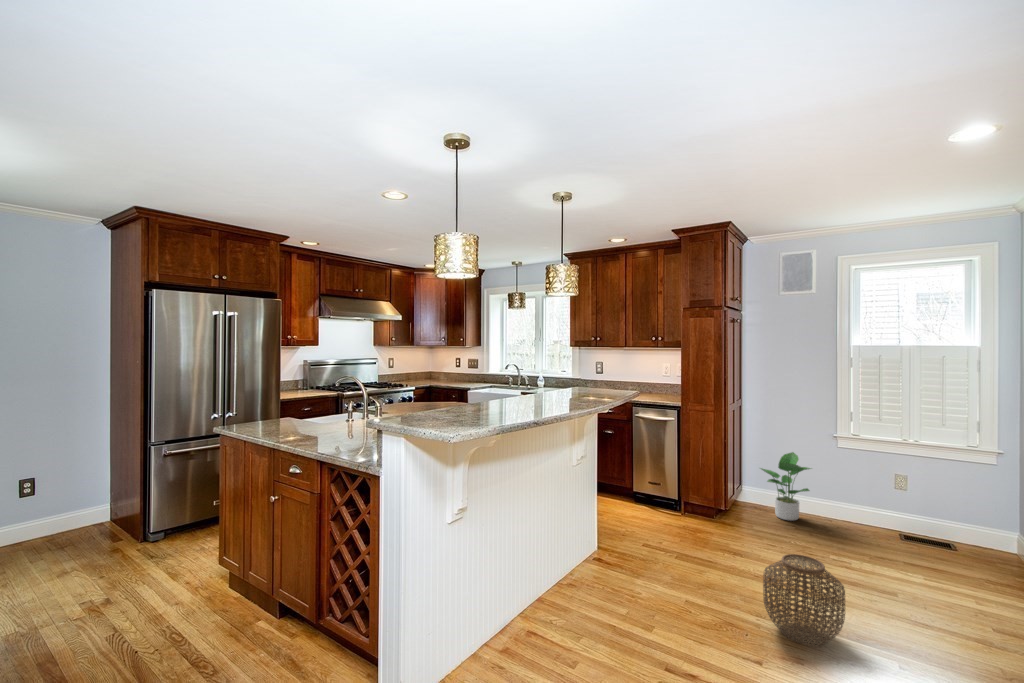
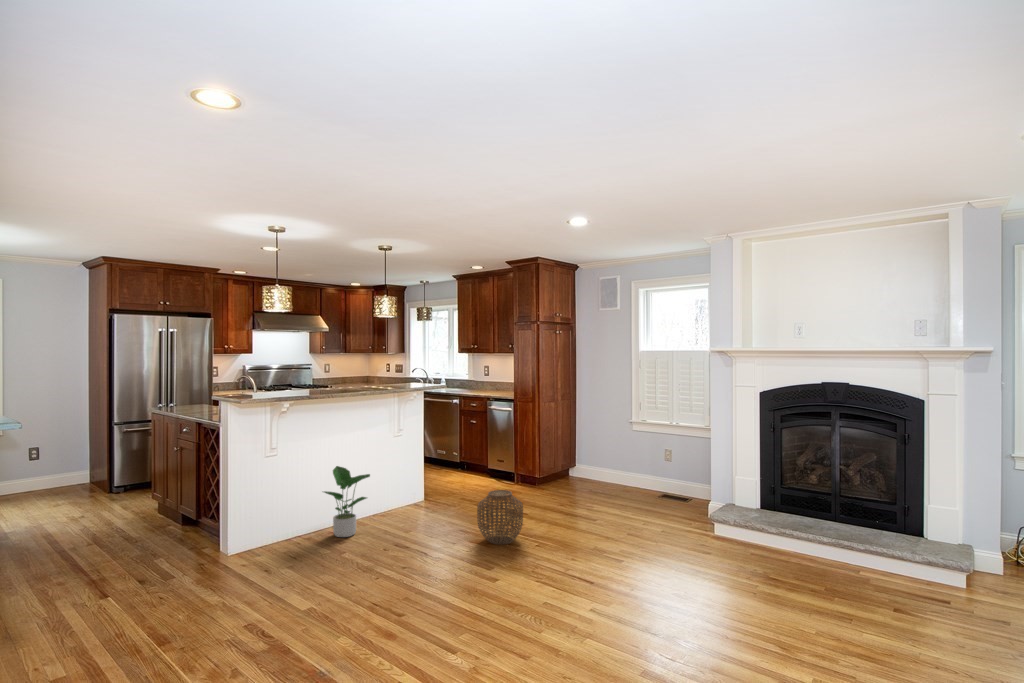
potted plant: present [760,452,811,521] -> present [324,466,370,537]

